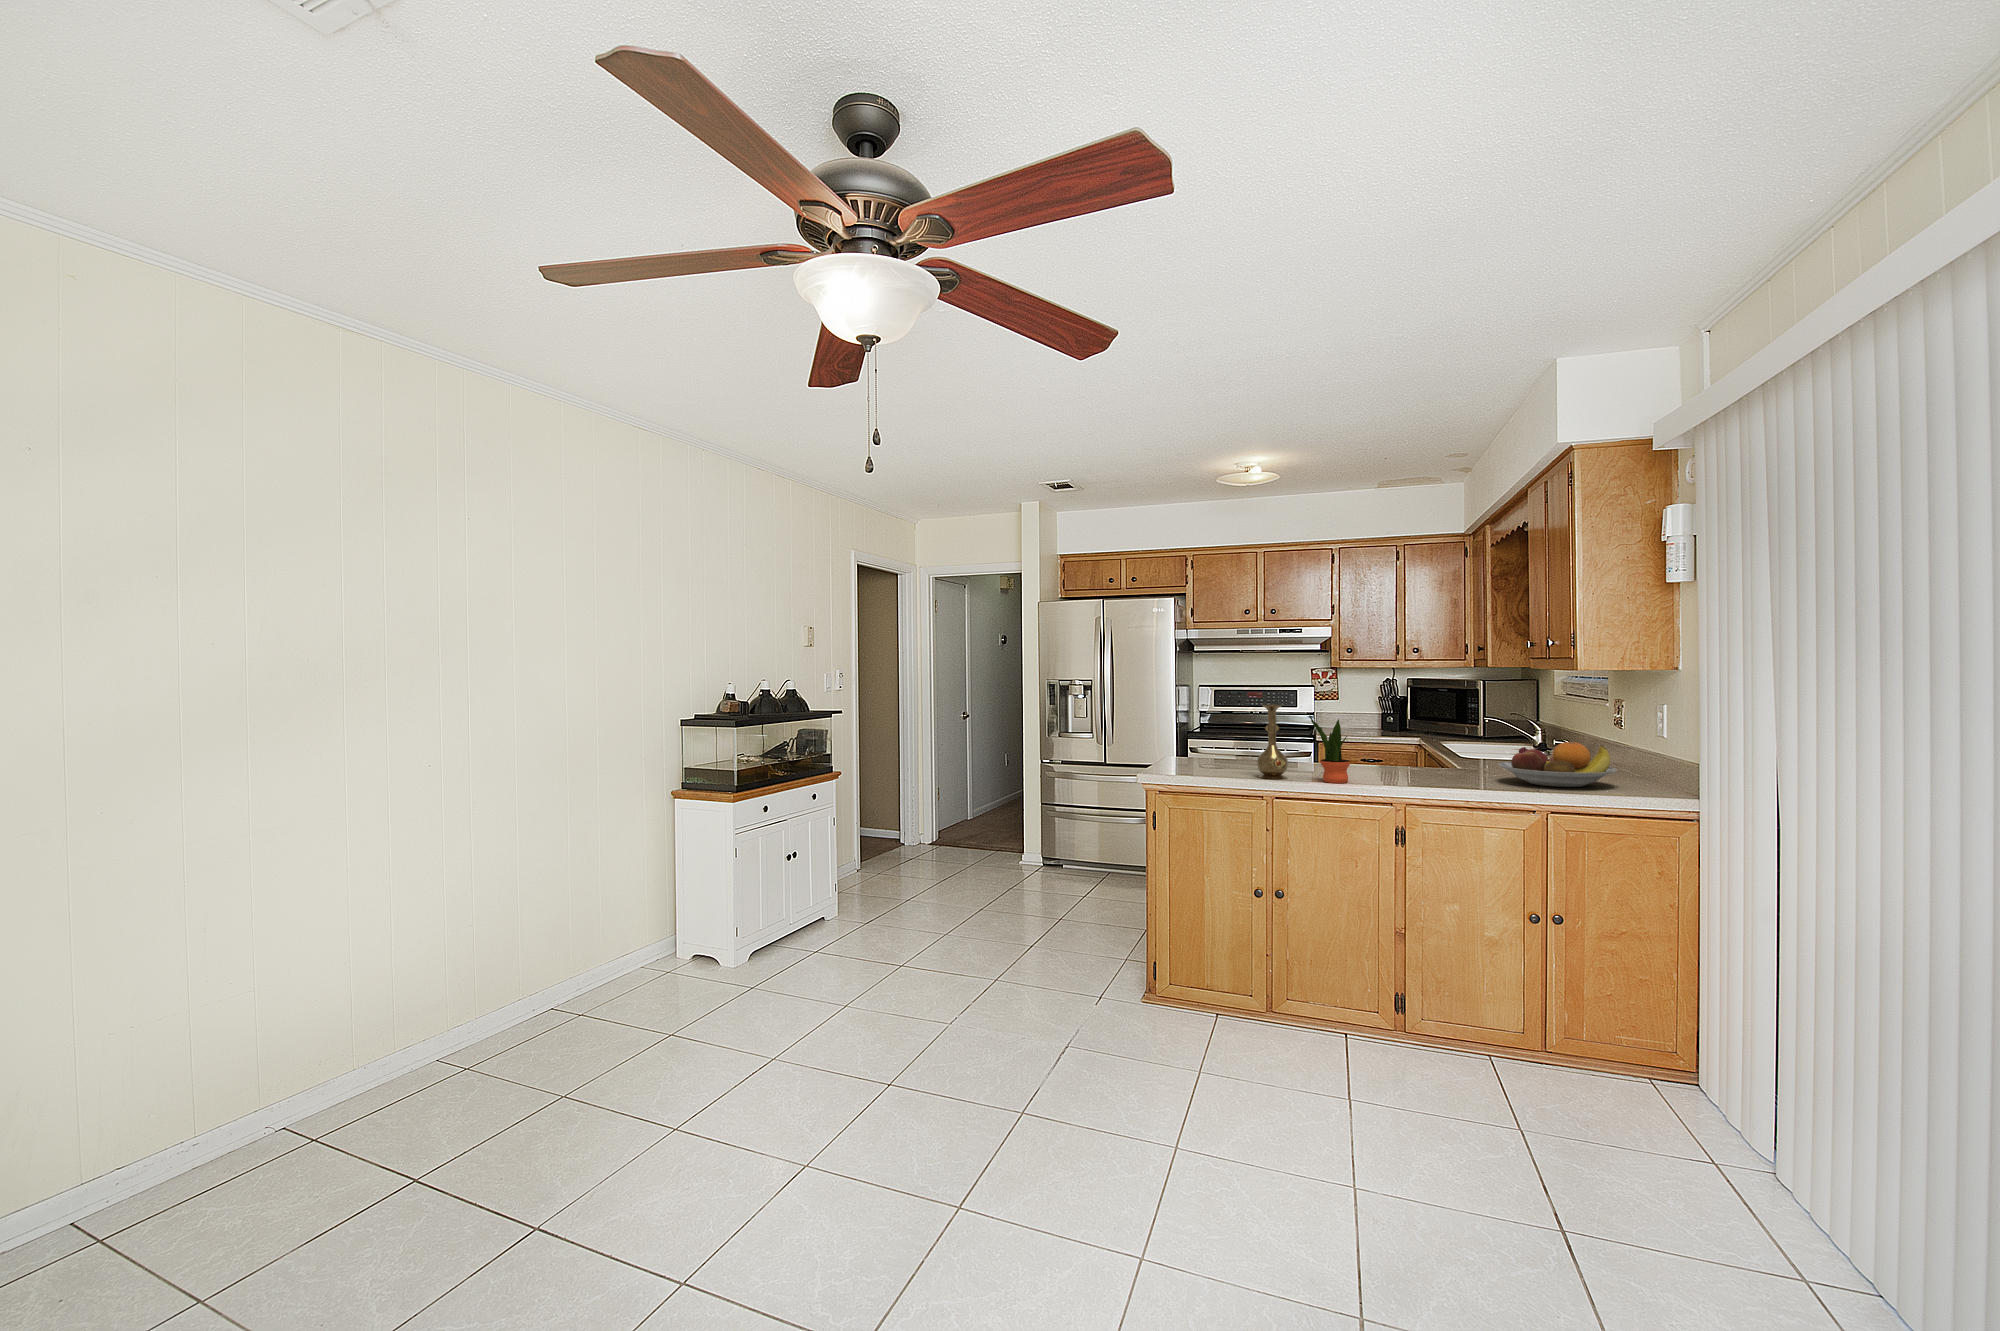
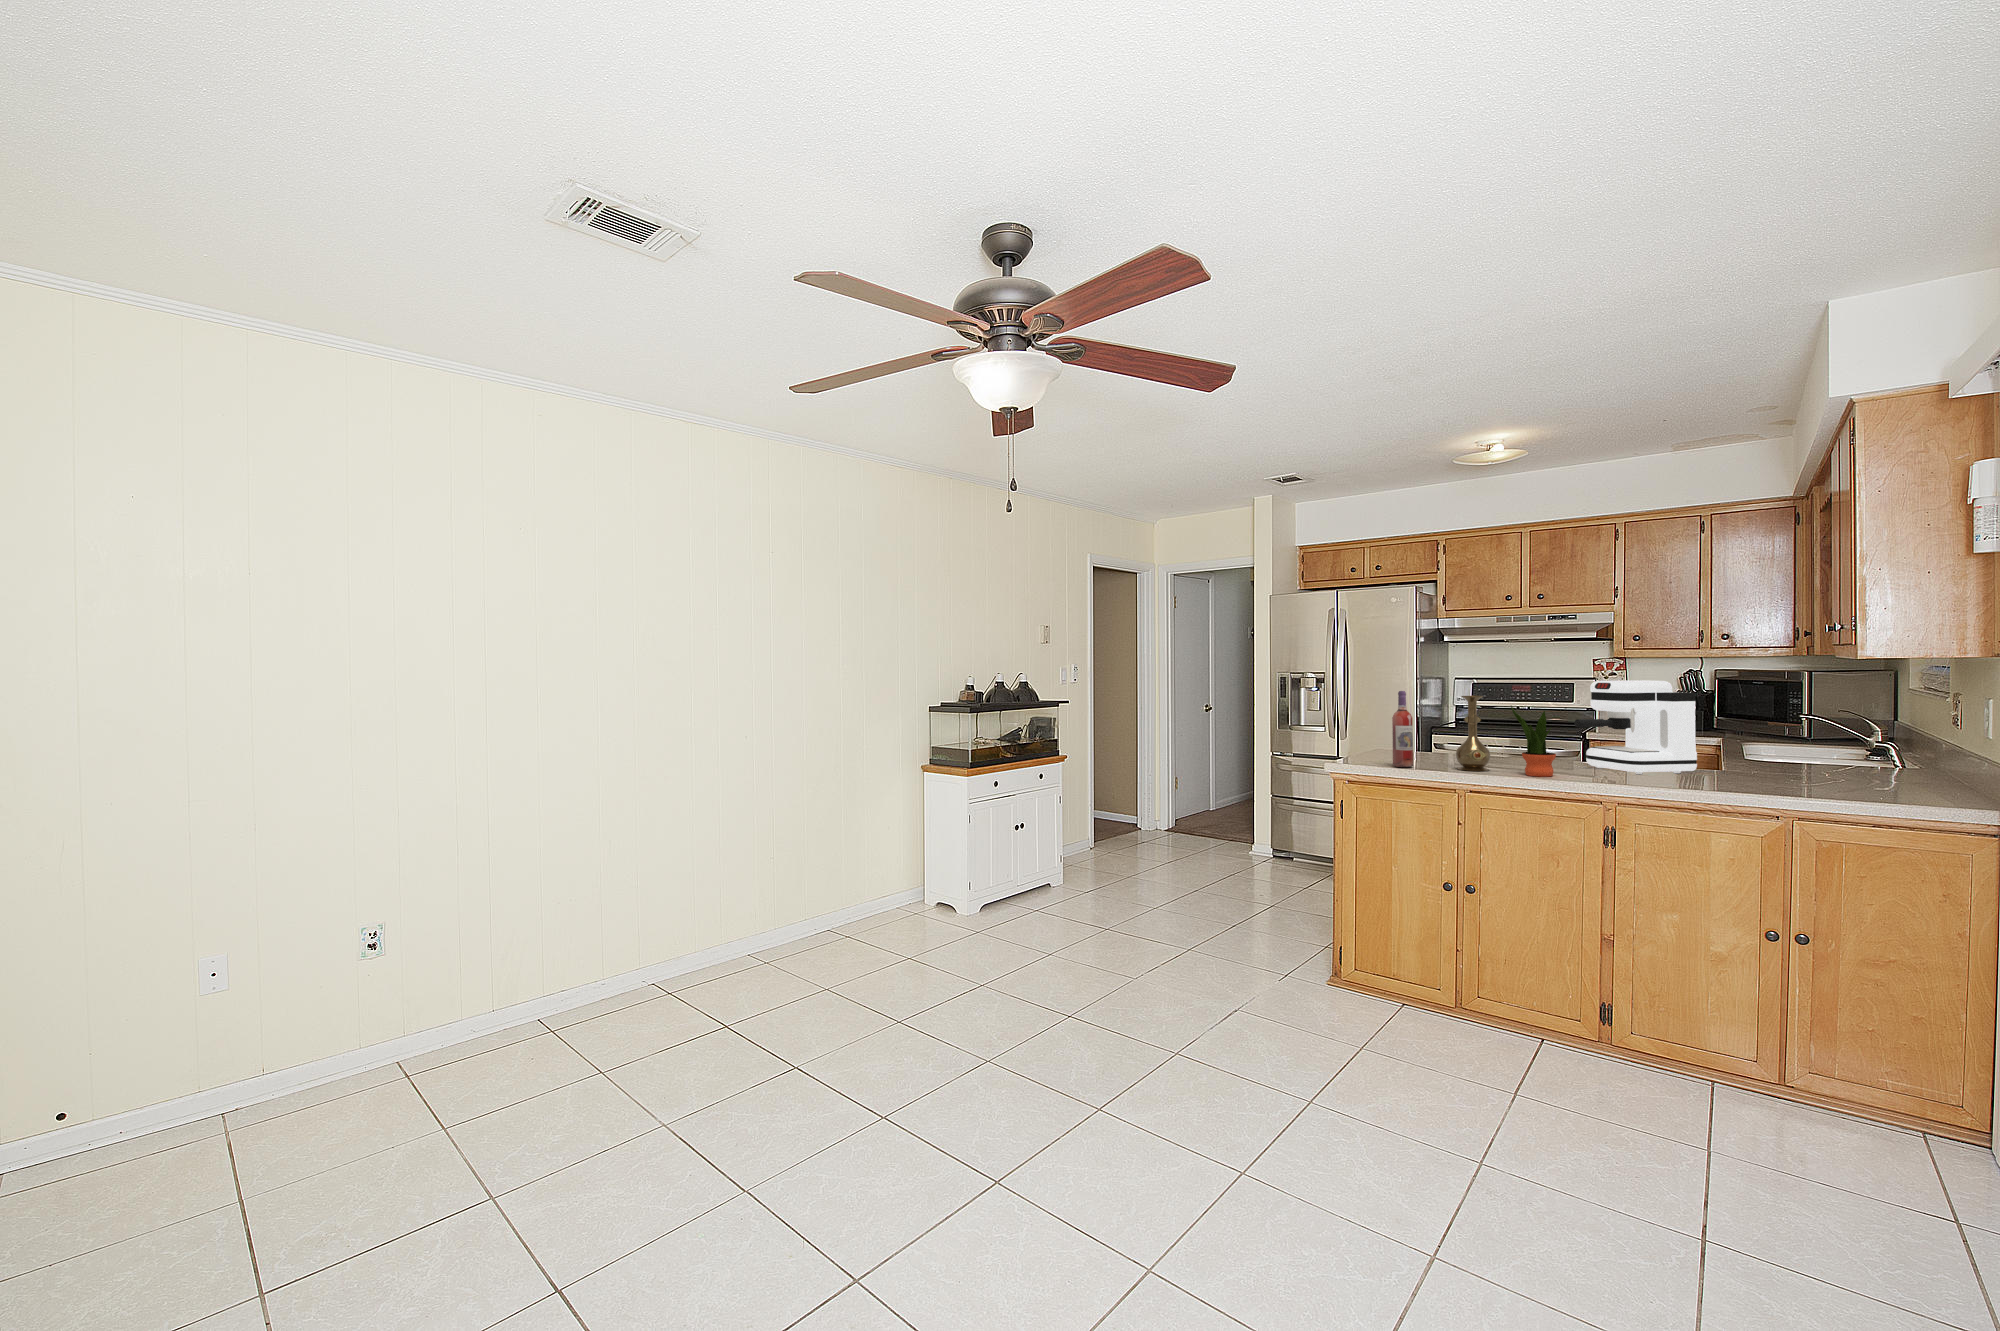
coffee maker: none [1357,690,1455,777] -> present [1574,680,1697,774]
wine bottle: none [1198,700,1218,777] -> present [1392,691,1413,767]
fruit bowl: present [1498,742,1617,787] -> none [1740,739,1893,789]

